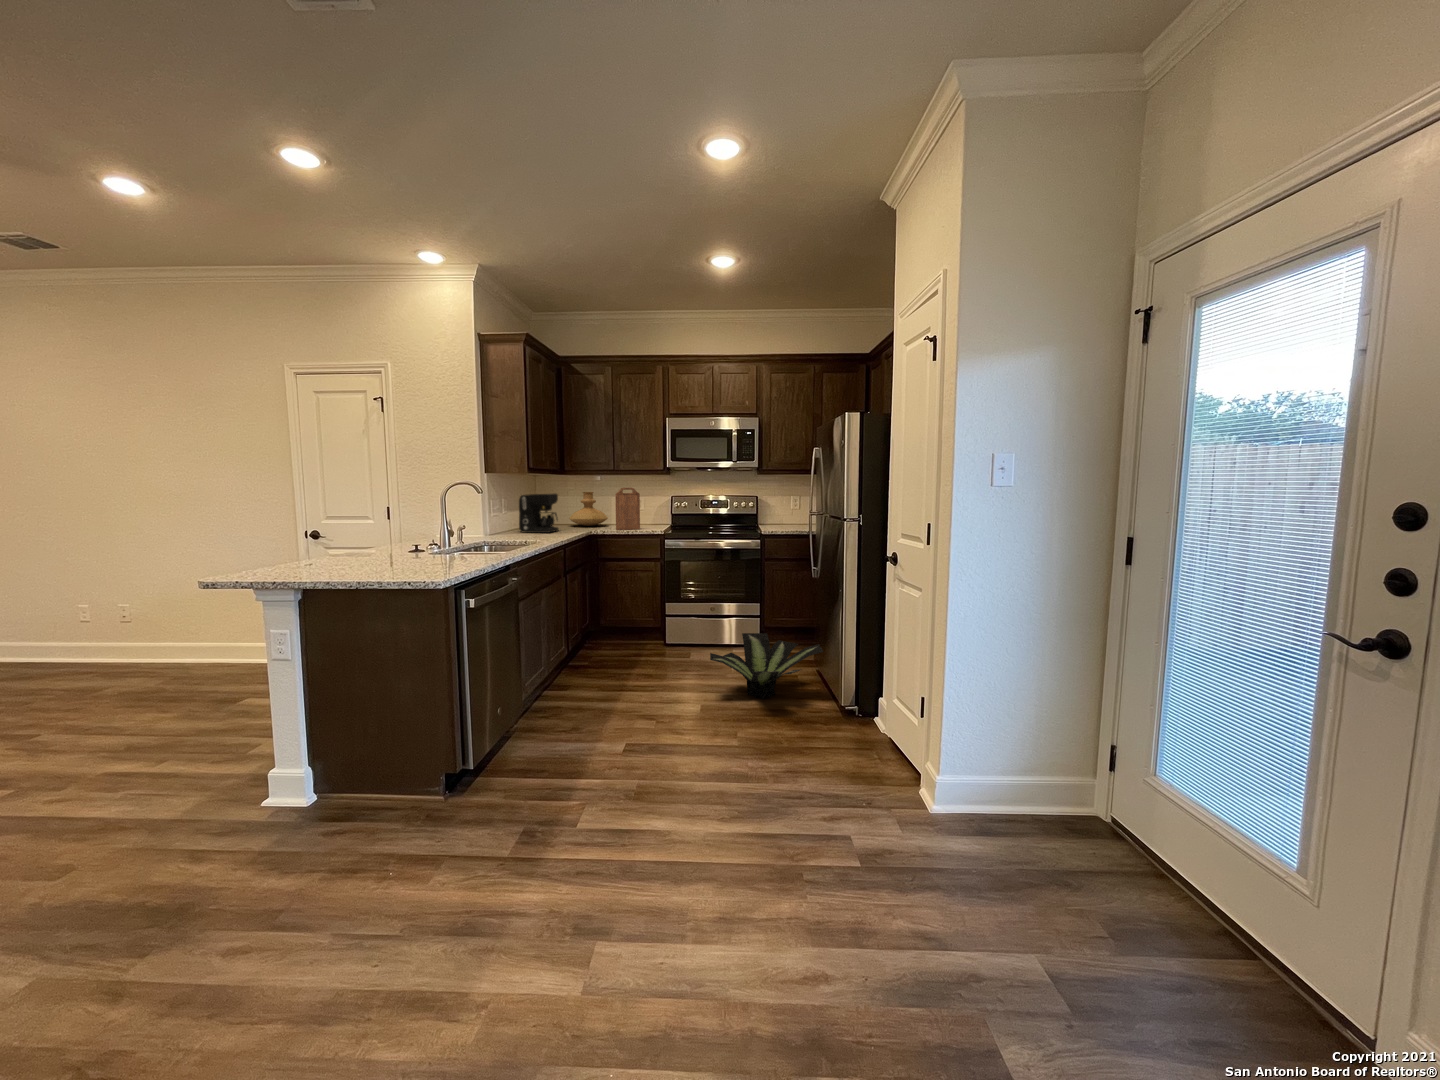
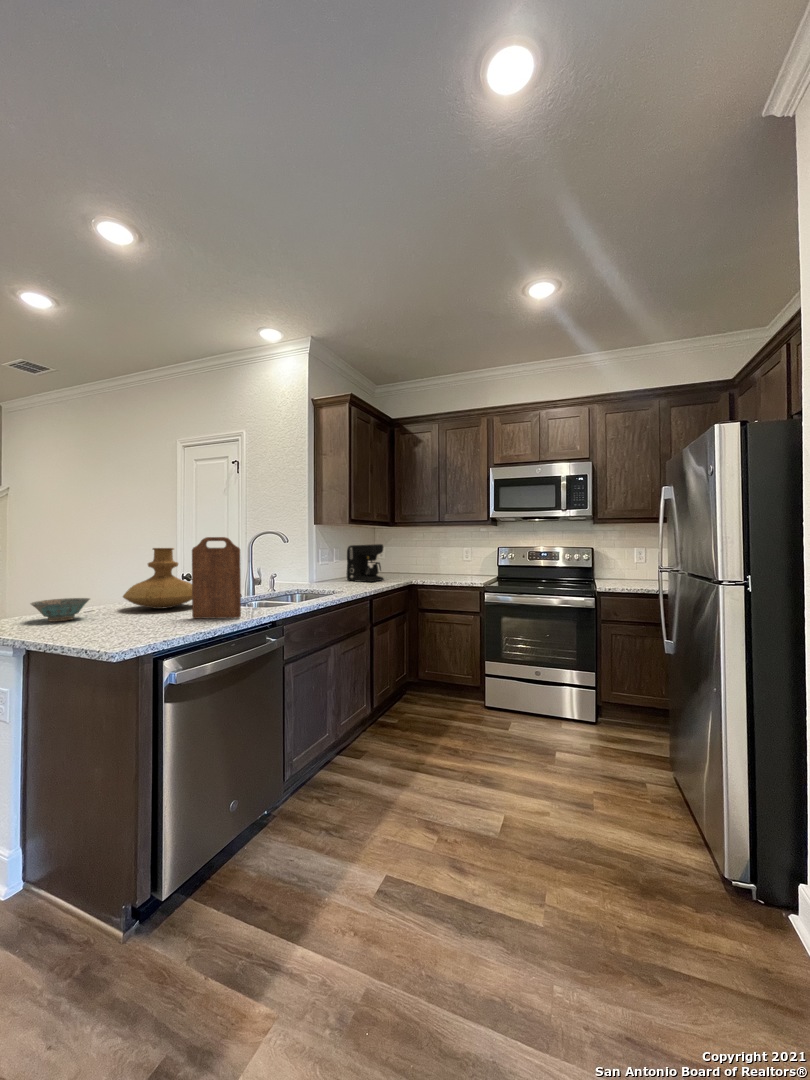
cutting board: present [615,488,640,530] -> present [192,537,241,618]
vase: present [569,492,608,526] -> present [123,548,192,609]
ceramic bowl: none [286,548,340,570] -> present [31,598,90,622]
potted plant: present [710,633,824,699] -> none [517,715,687,824]

